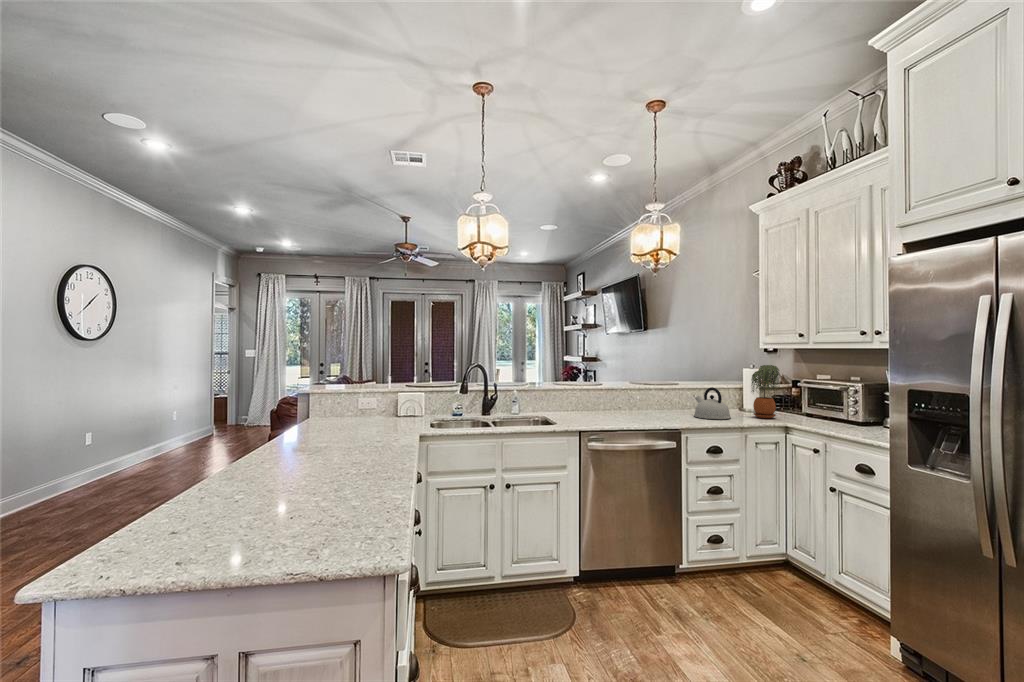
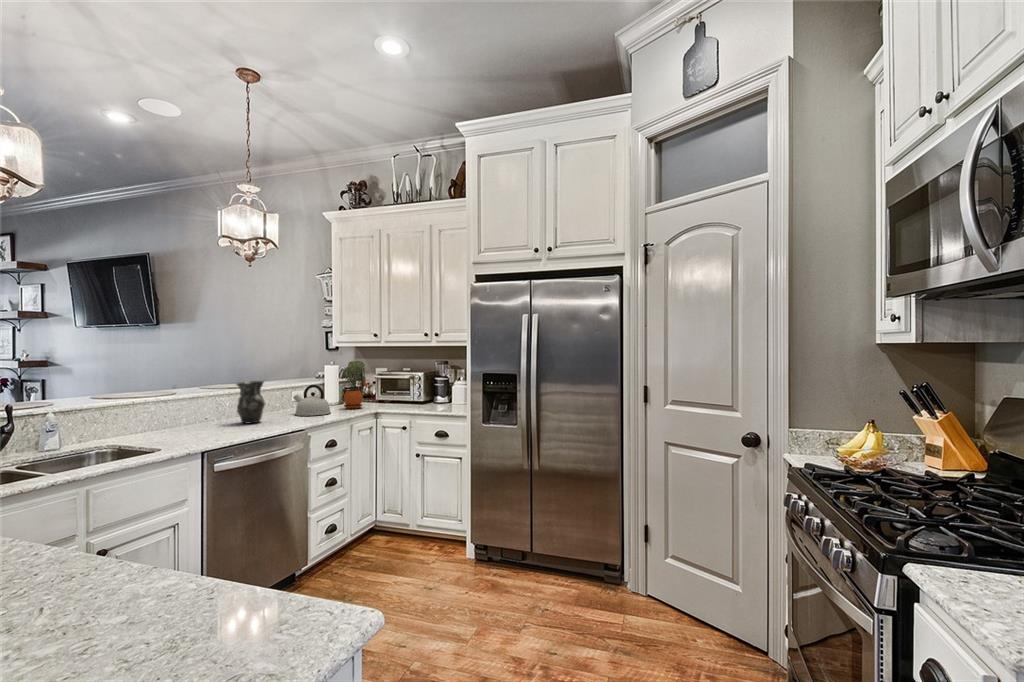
vase: none [635,379,660,417] -> present [236,381,265,423]

